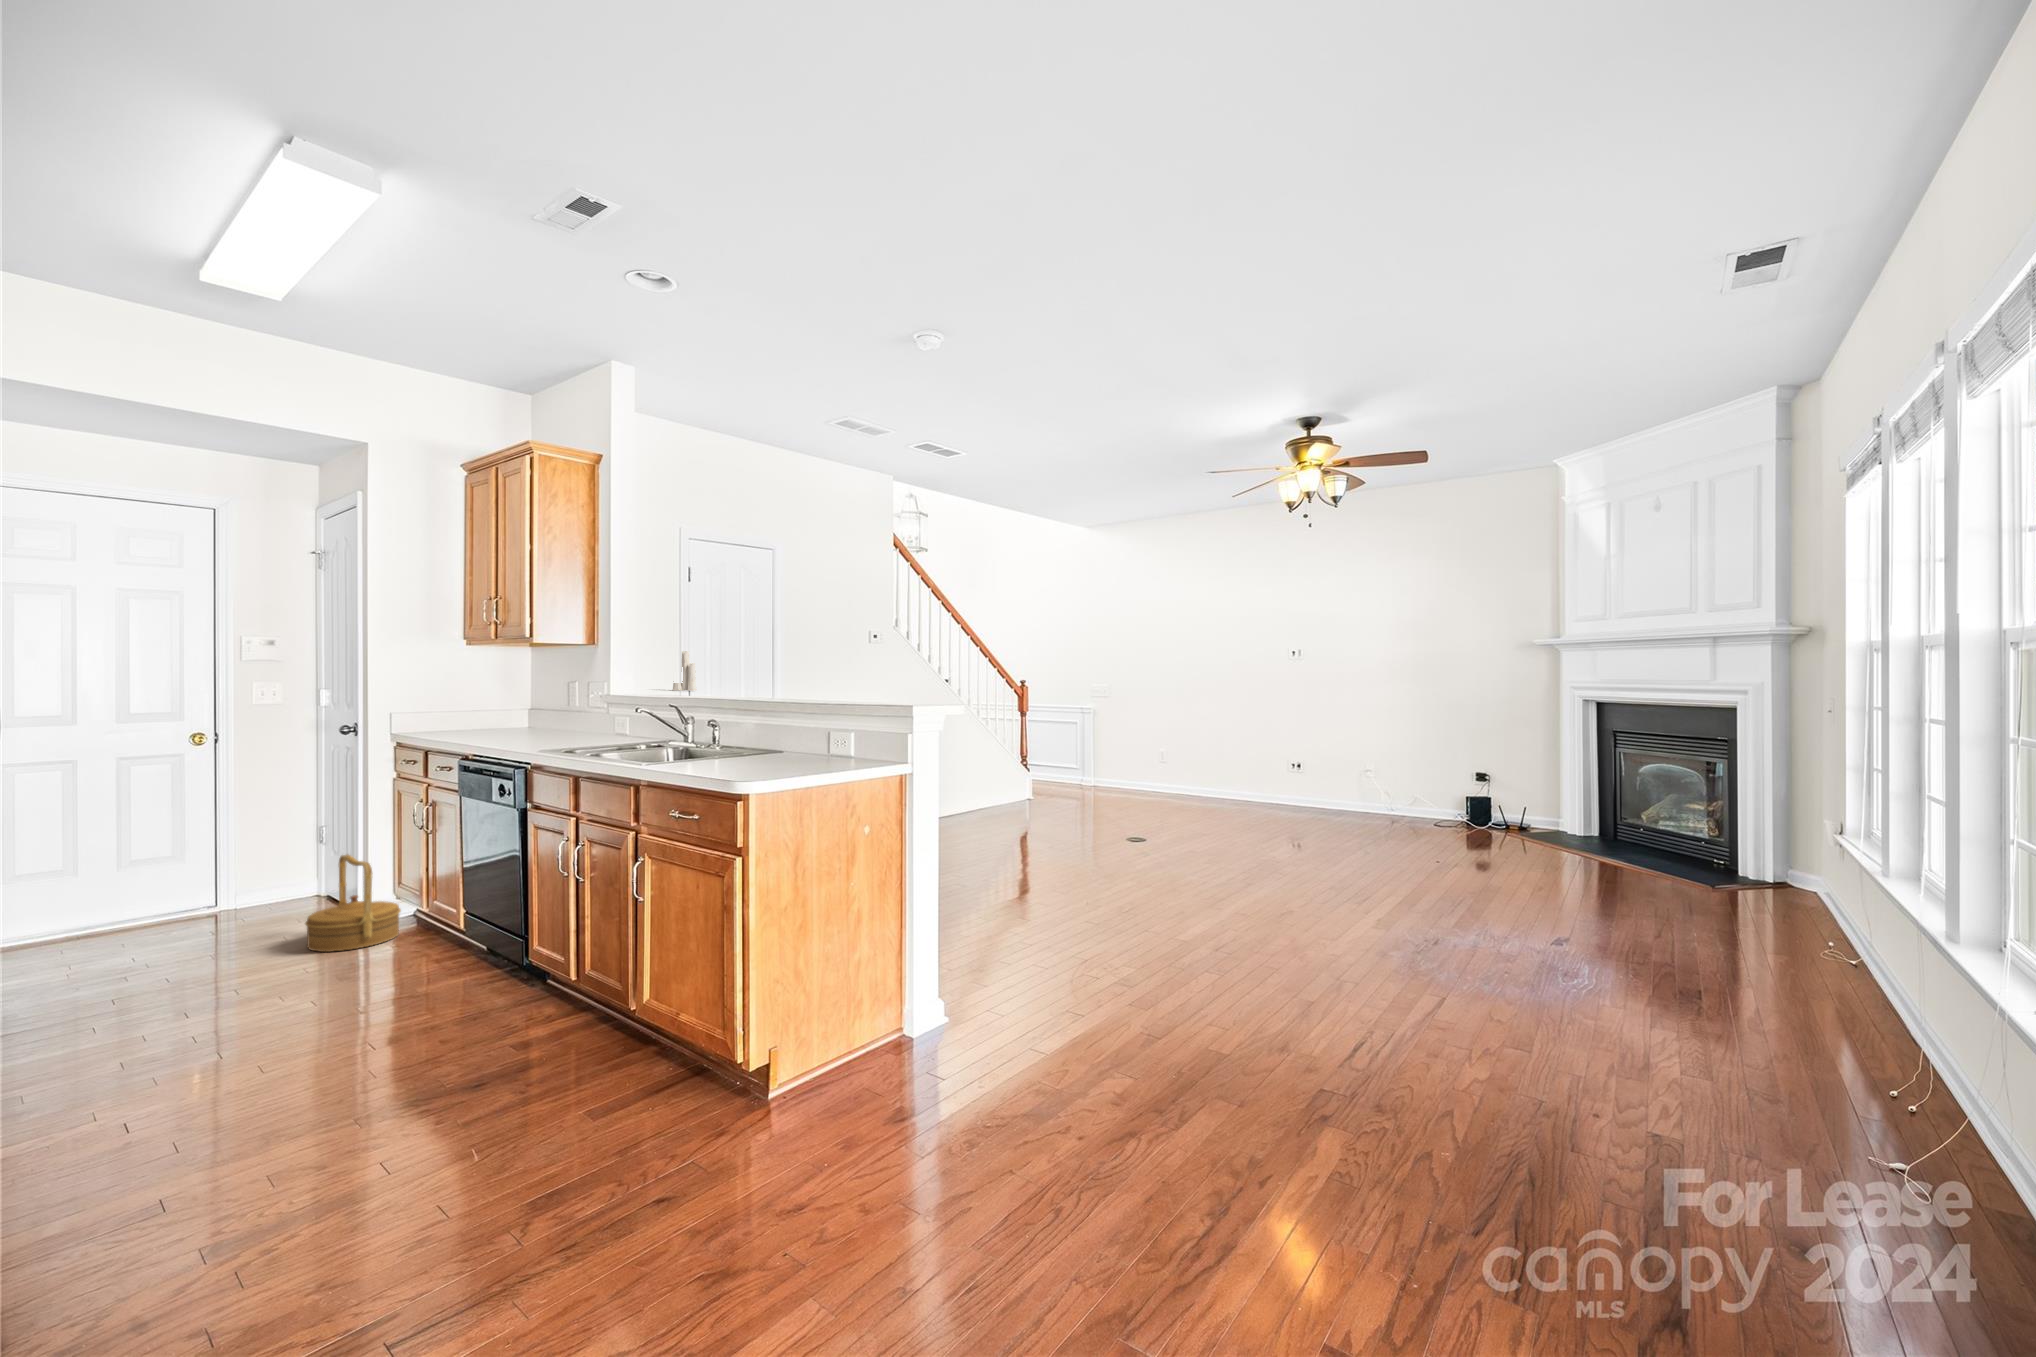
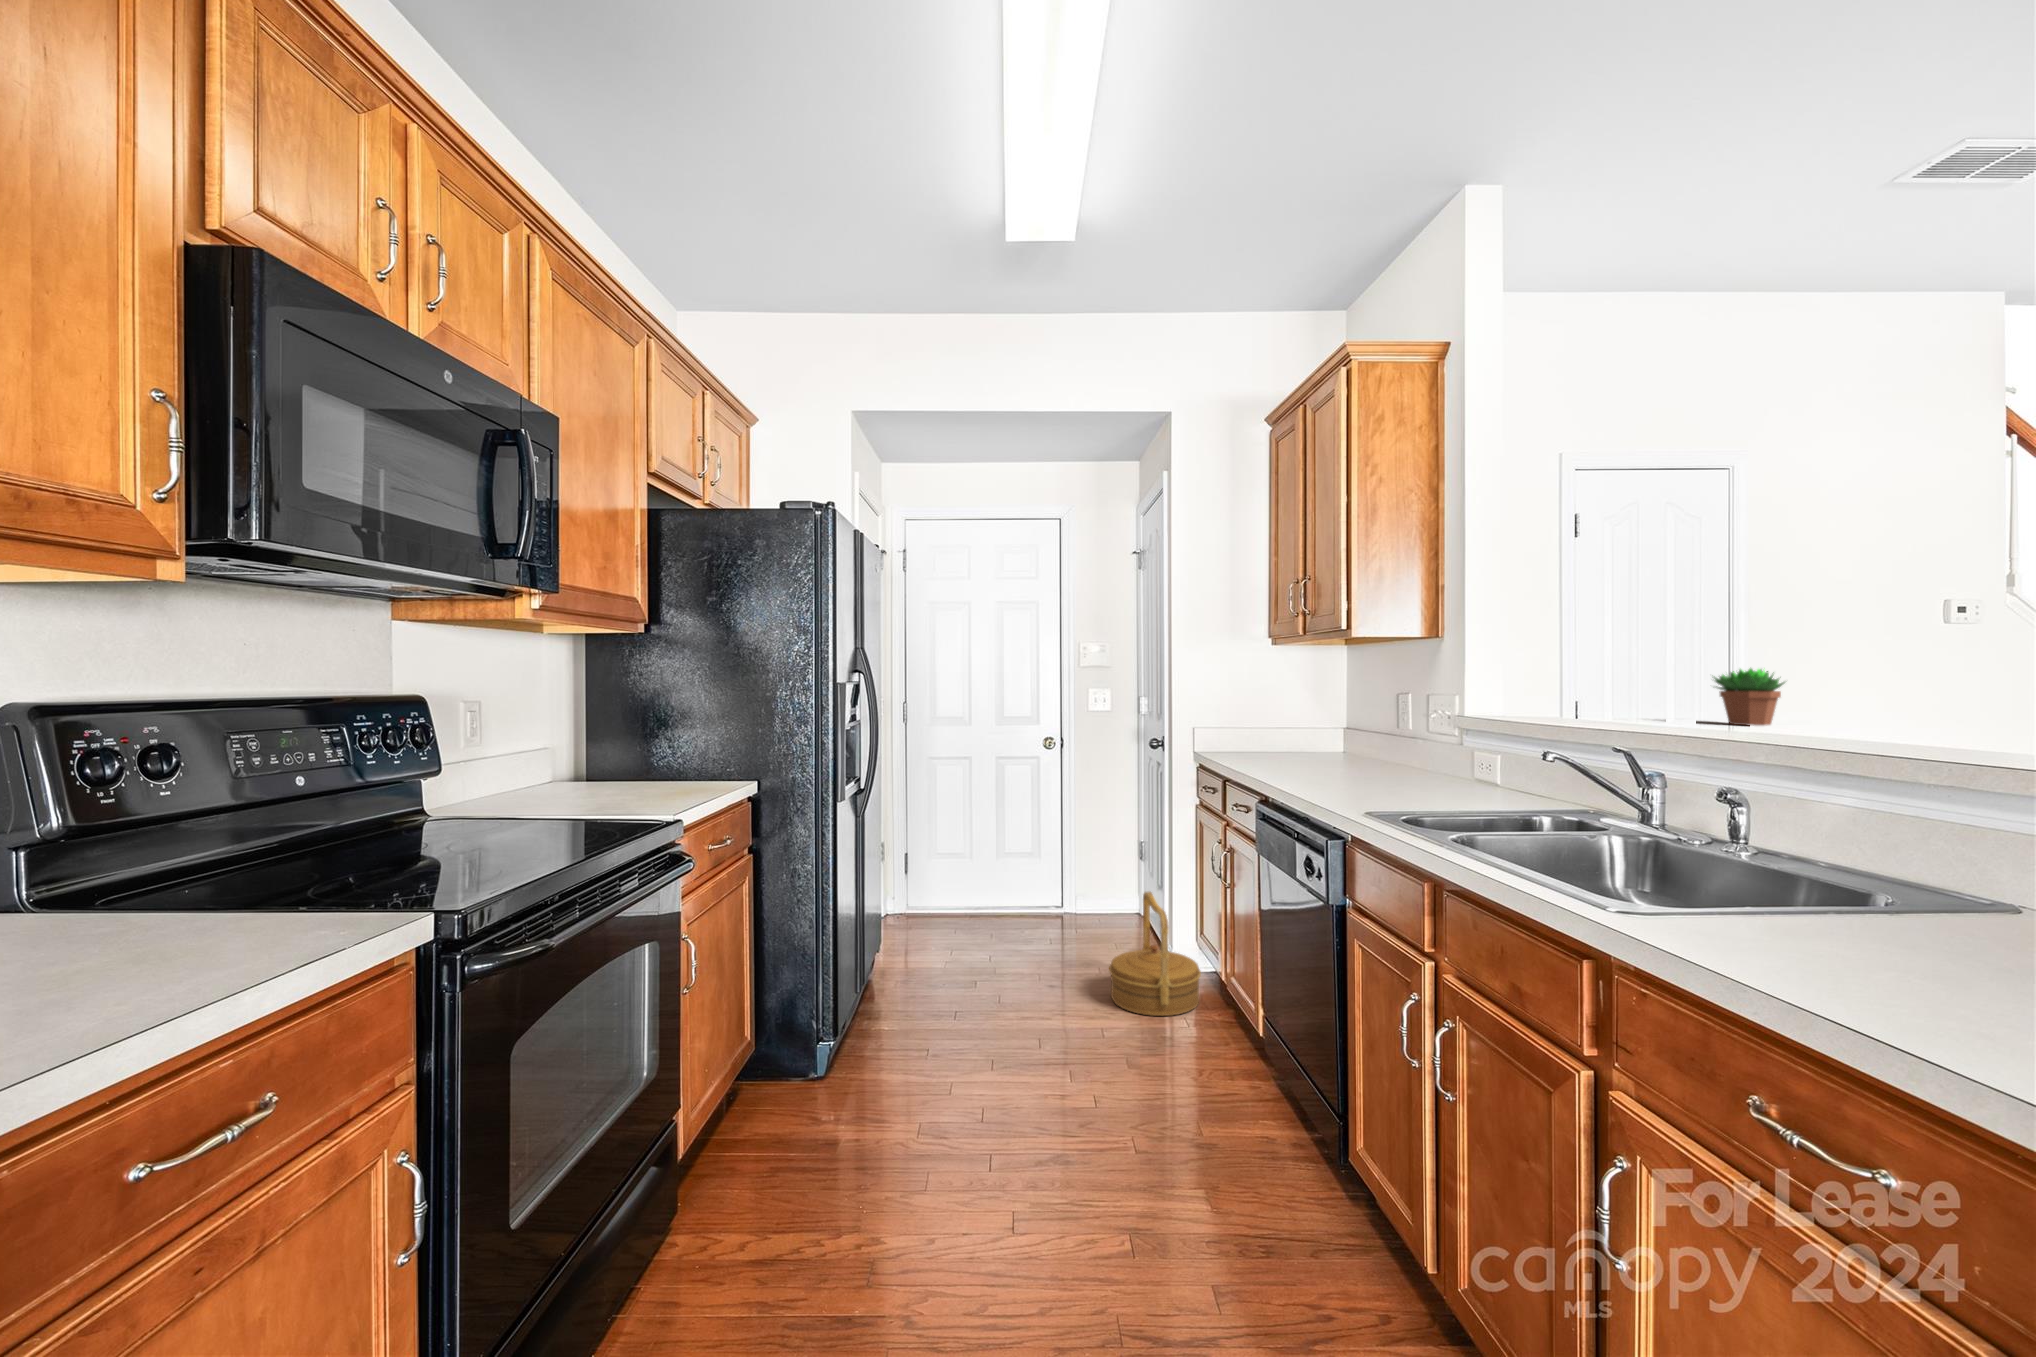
candle: present [673,648,697,691] -> none [1551,629,1593,703]
succulent plant: none [739,666,771,697] -> present [1714,668,1785,726]

